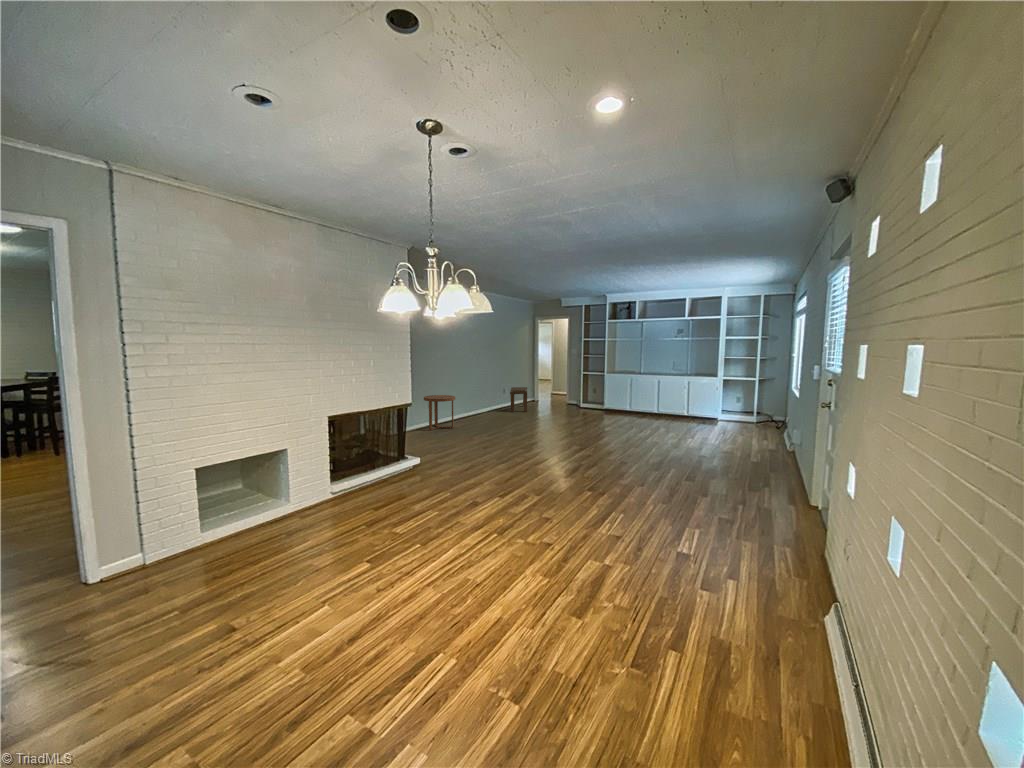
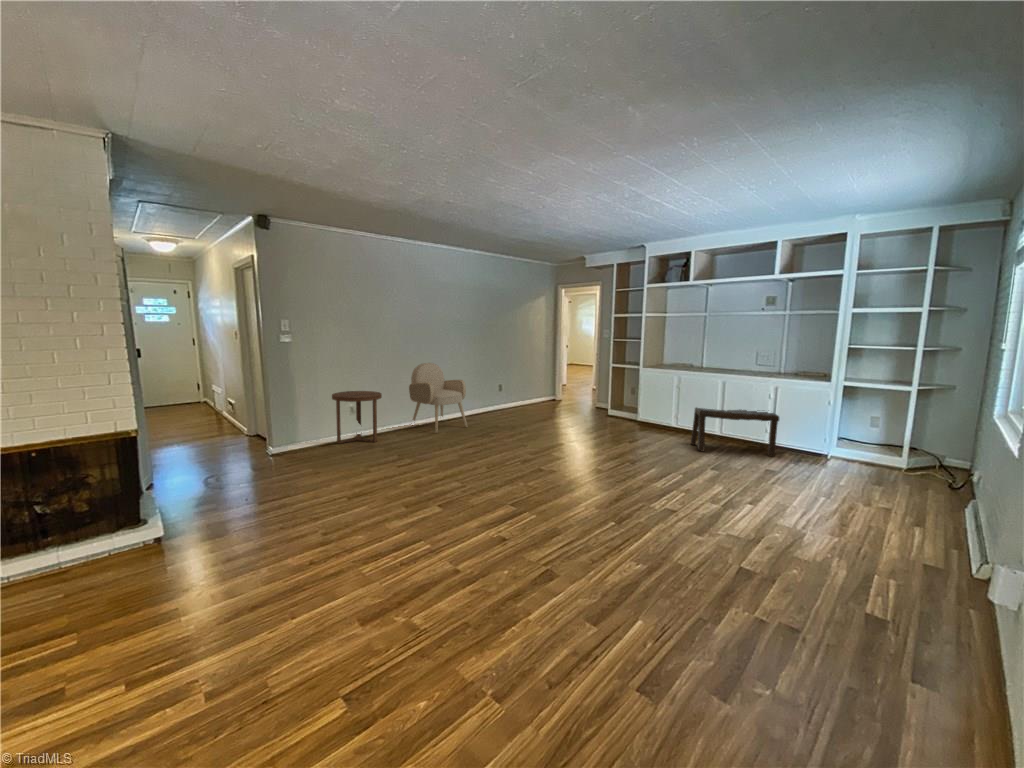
armchair: none [461,375,500,421] -> present [409,363,467,433]
bench: present [510,387,527,412] -> present [691,408,779,457]

